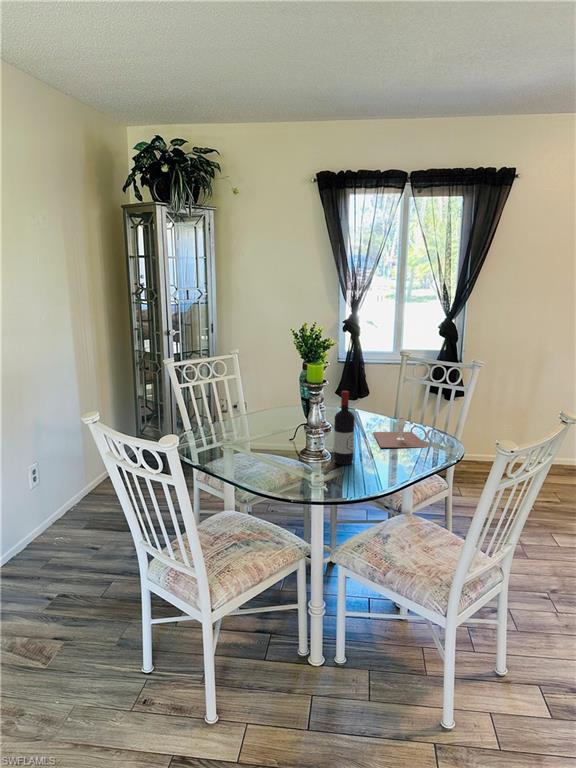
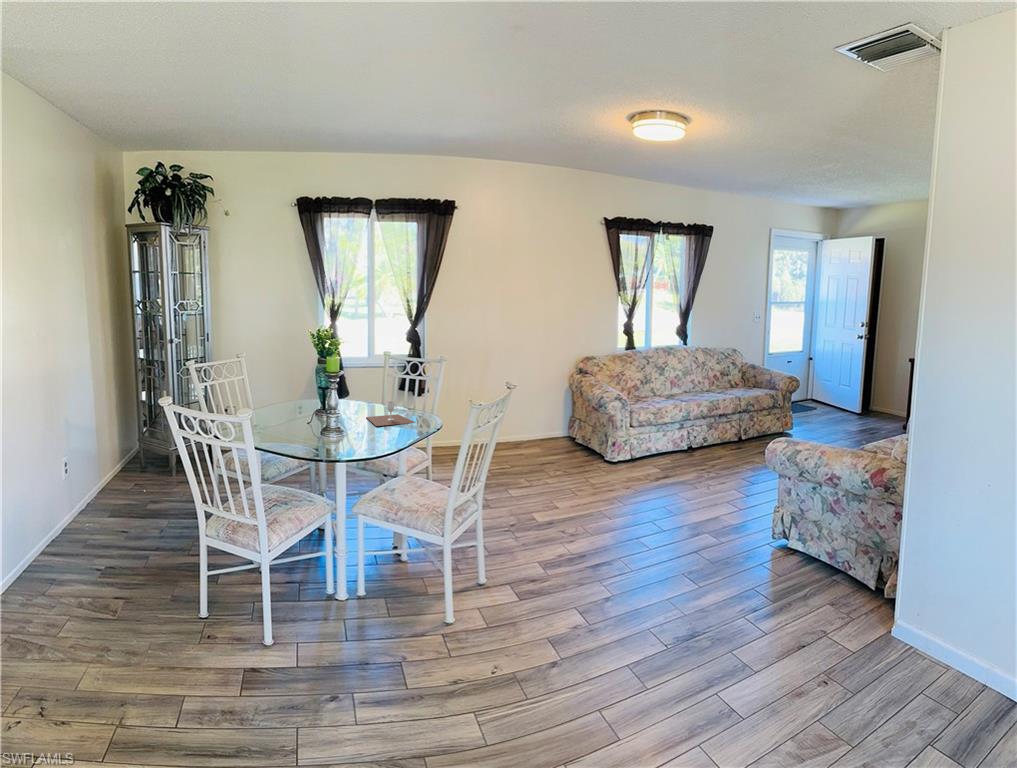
wine bottle: present [334,391,355,465] -> none [339,377,356,440]

